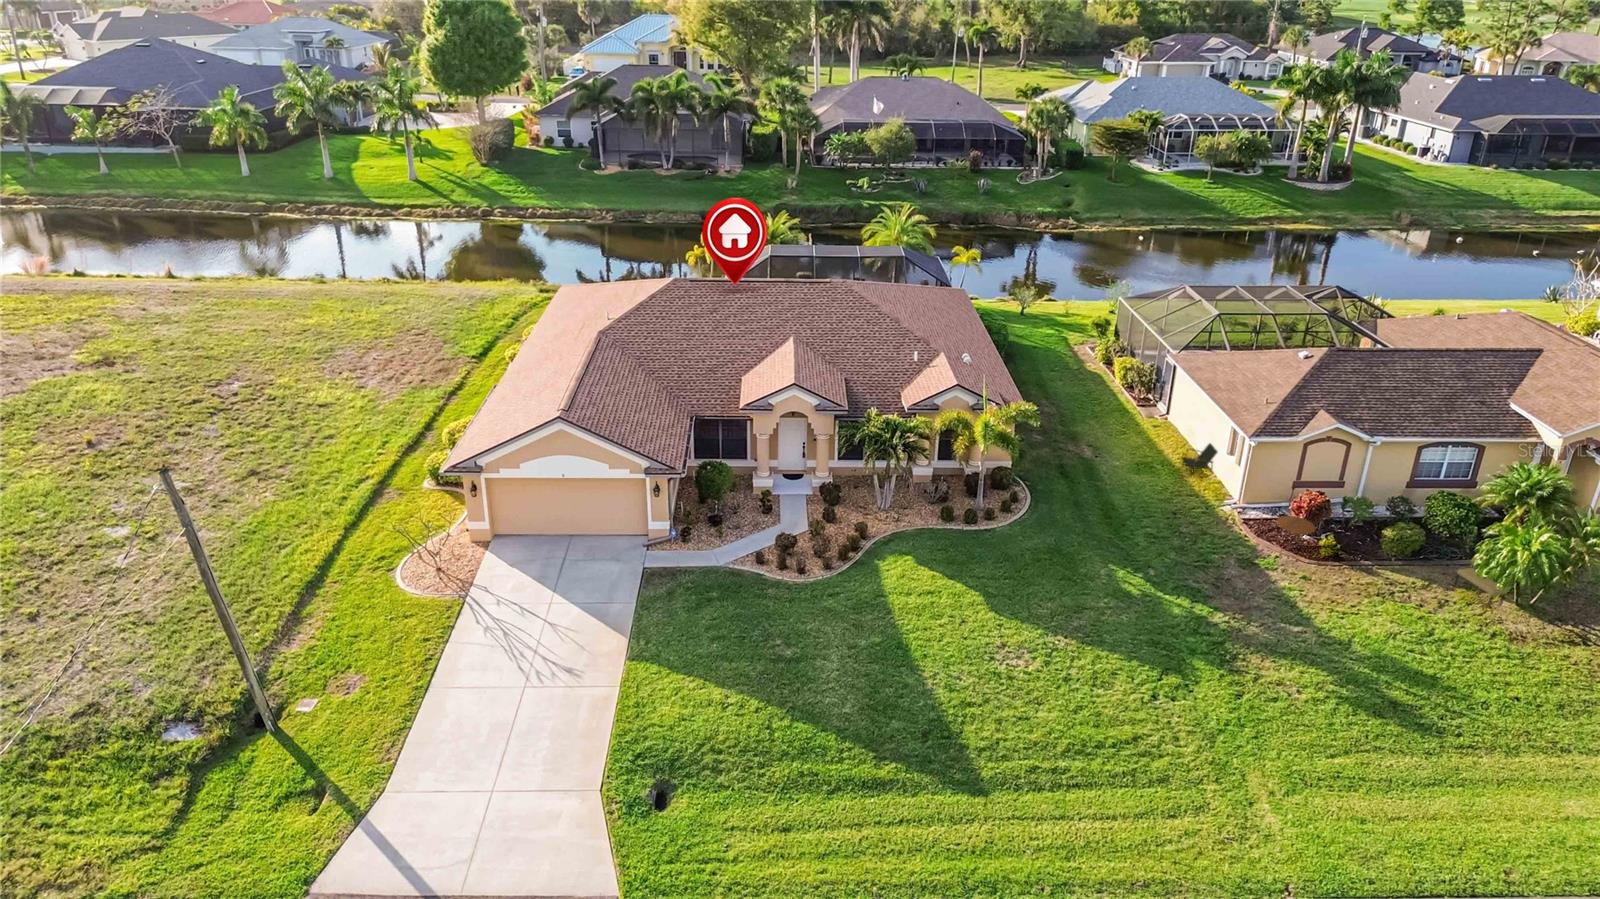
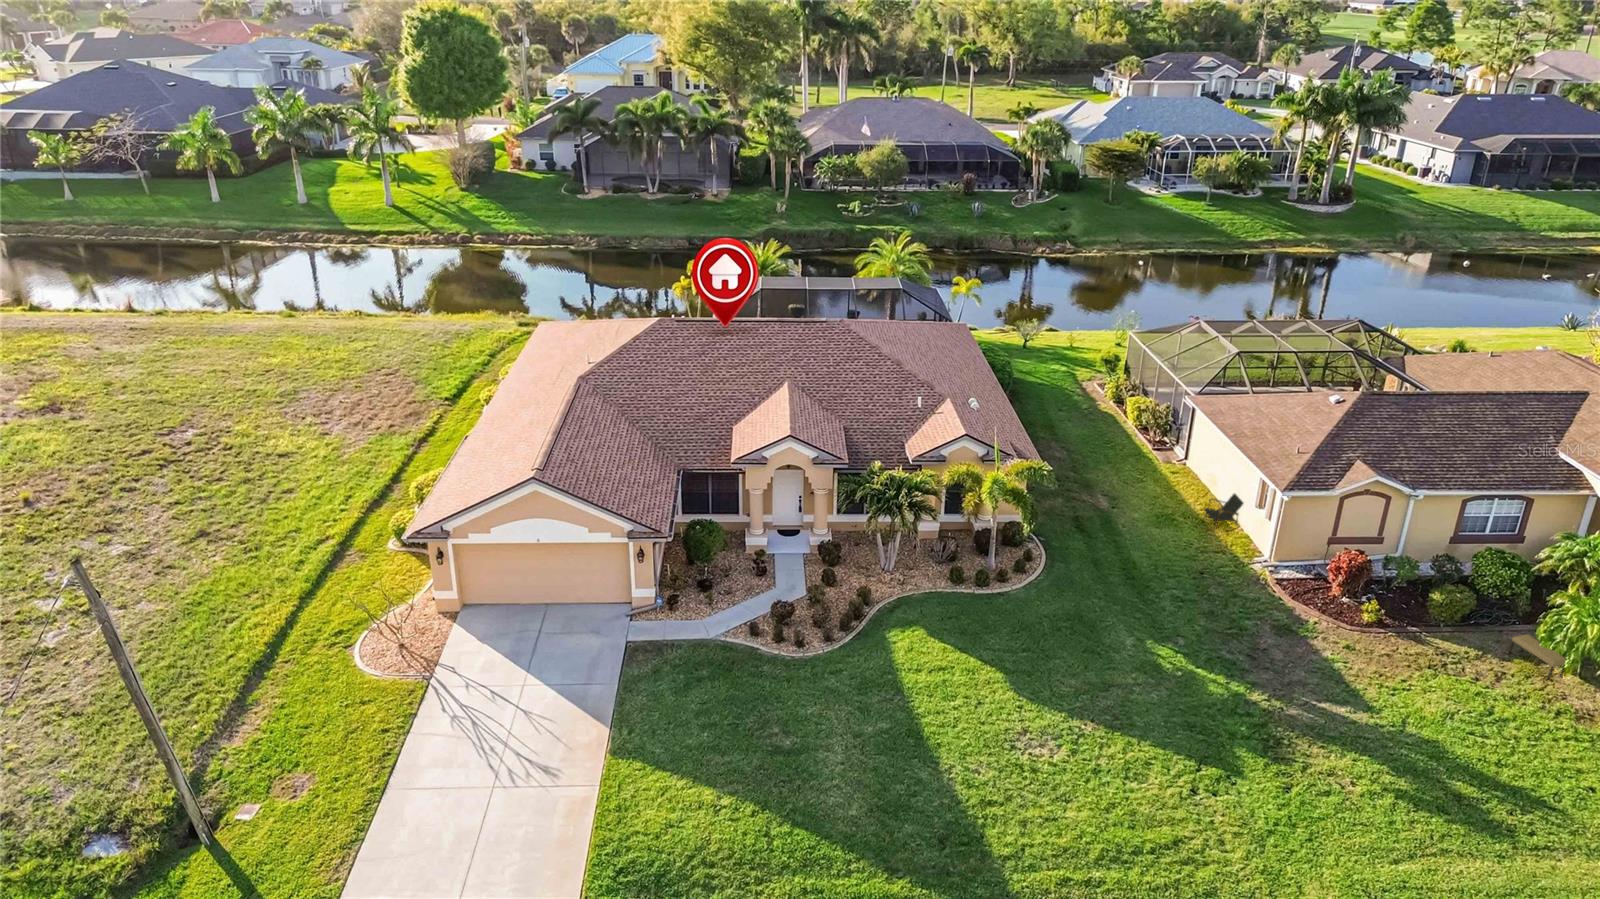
round table: present [1276,516,1316,550] -> none [1312,576,1356,614]

